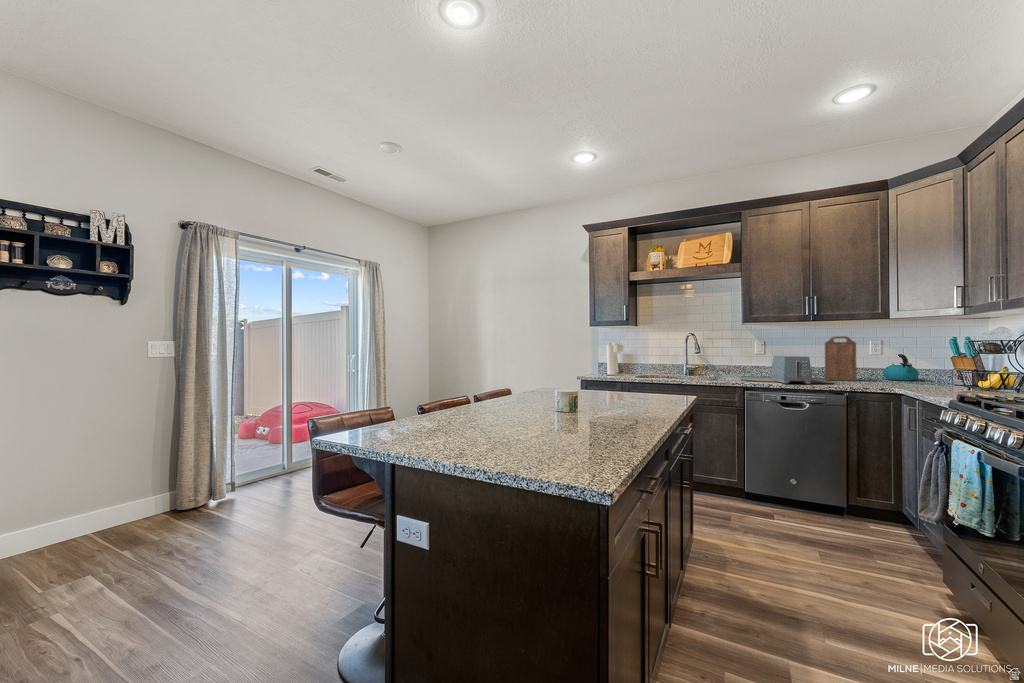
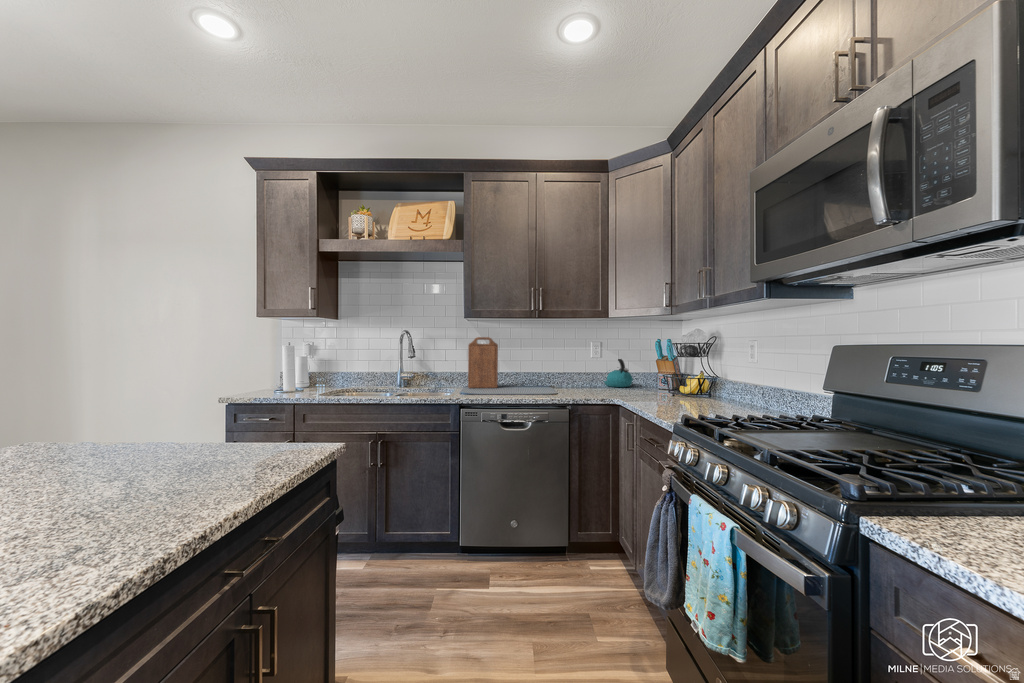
cutting board: present [825,336,856,381] -> present [468,337,498,388]
toaster: present [771,356,812,384] -> none [495,361,536,398]

